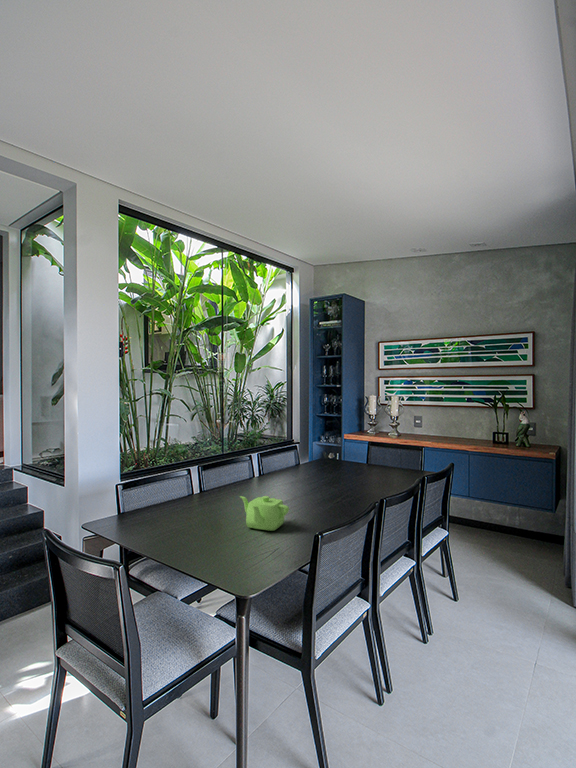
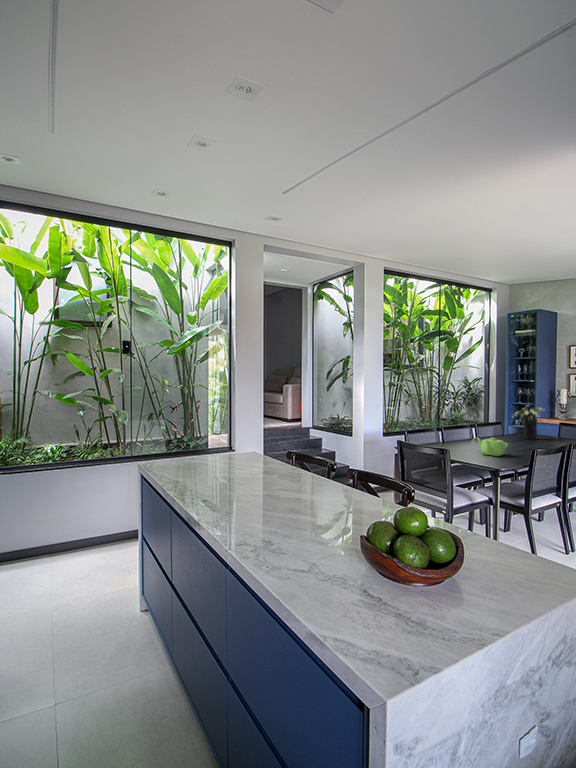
flower arrangement: none [307,425,350,476] -> present [512,405,545,440]

